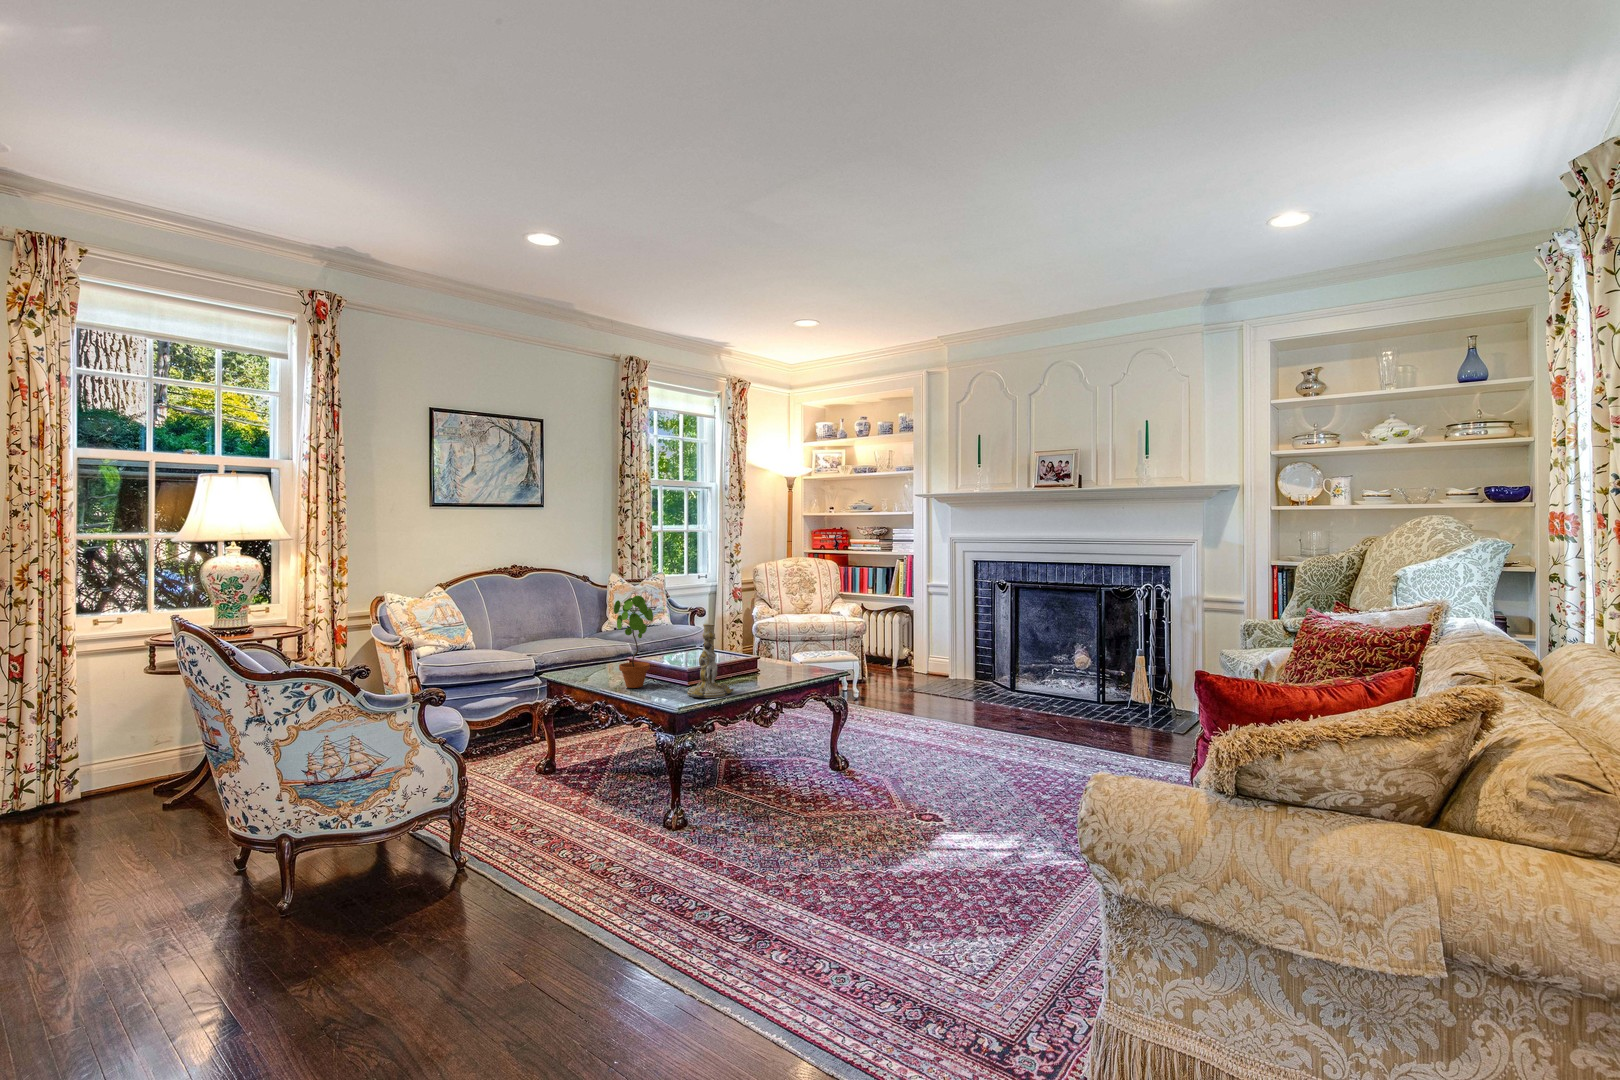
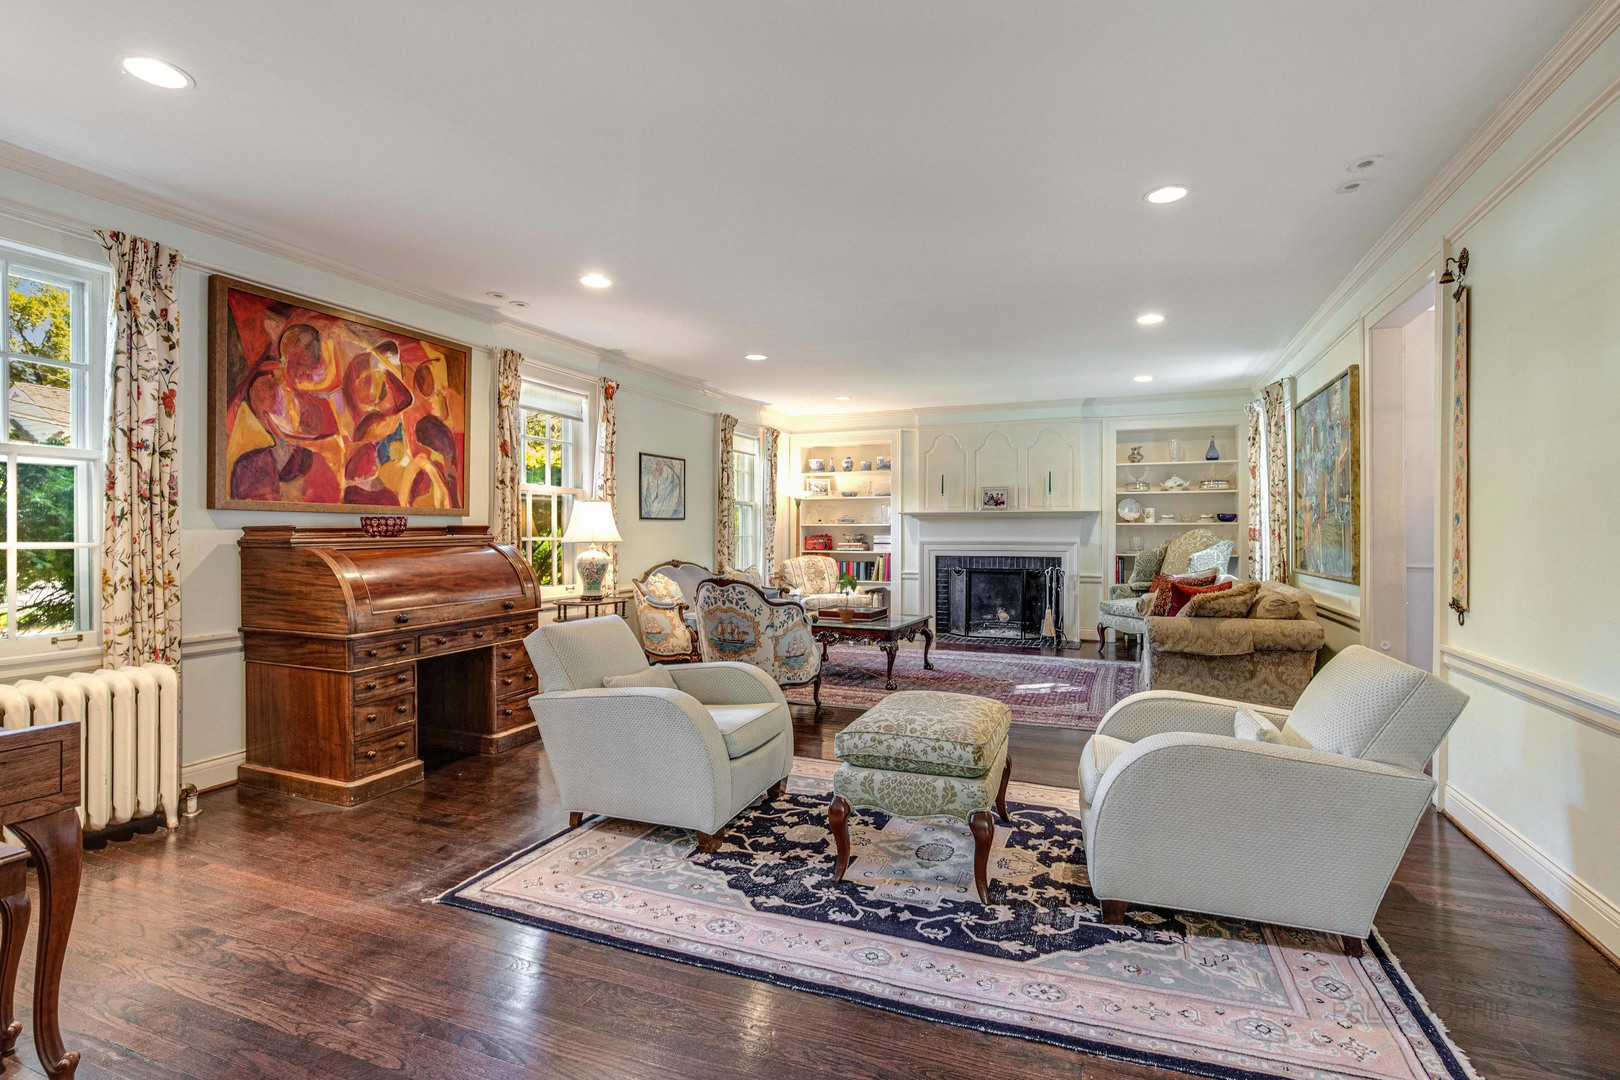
candlestick: present [687,624,734,698] -> none [884,586,908,624]

